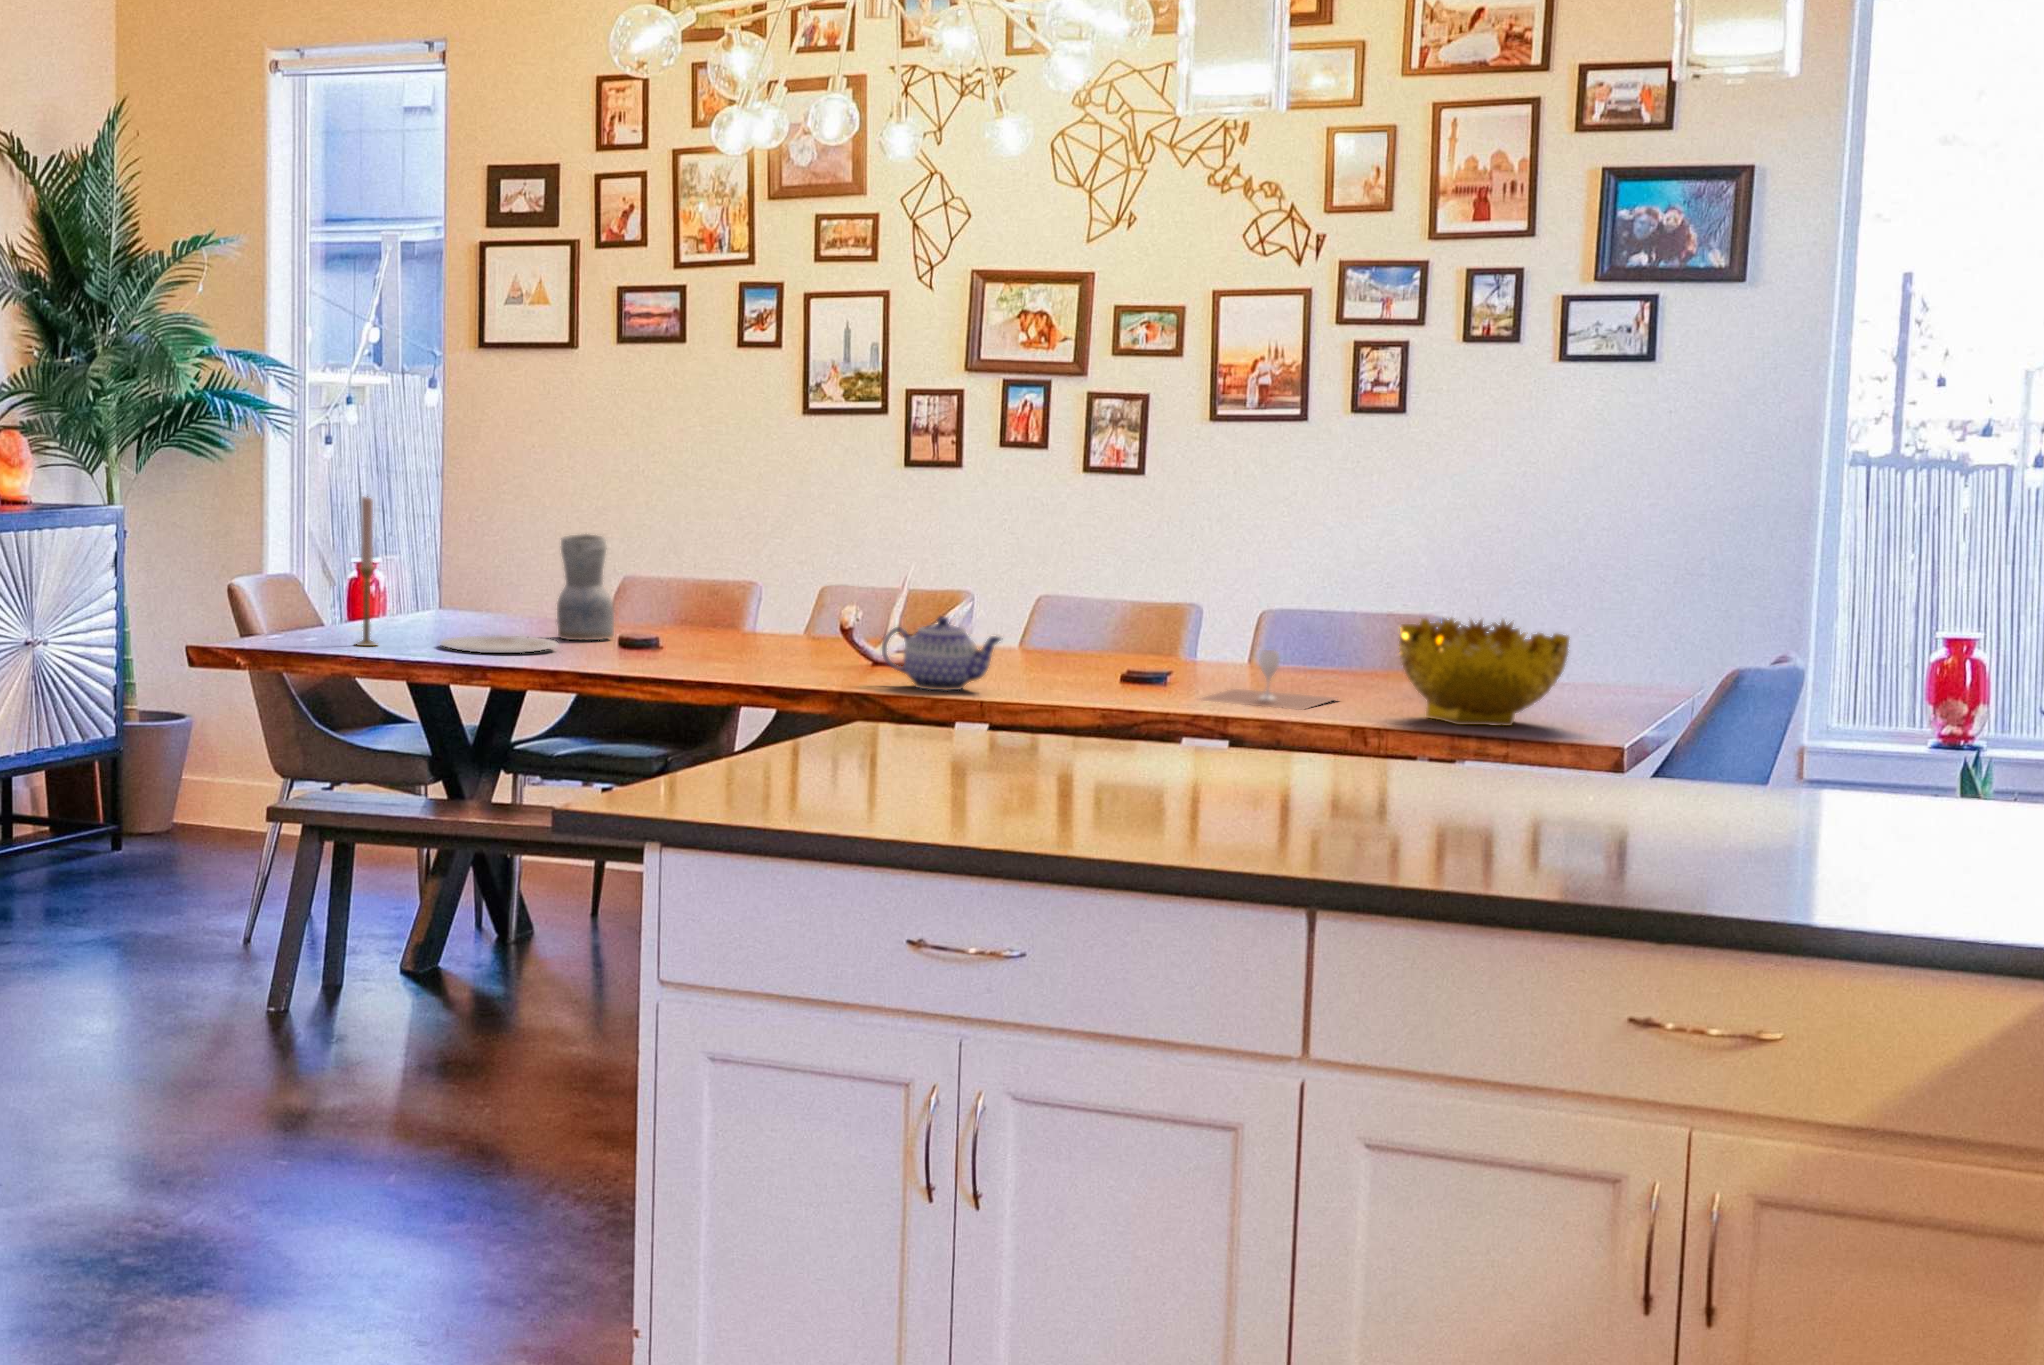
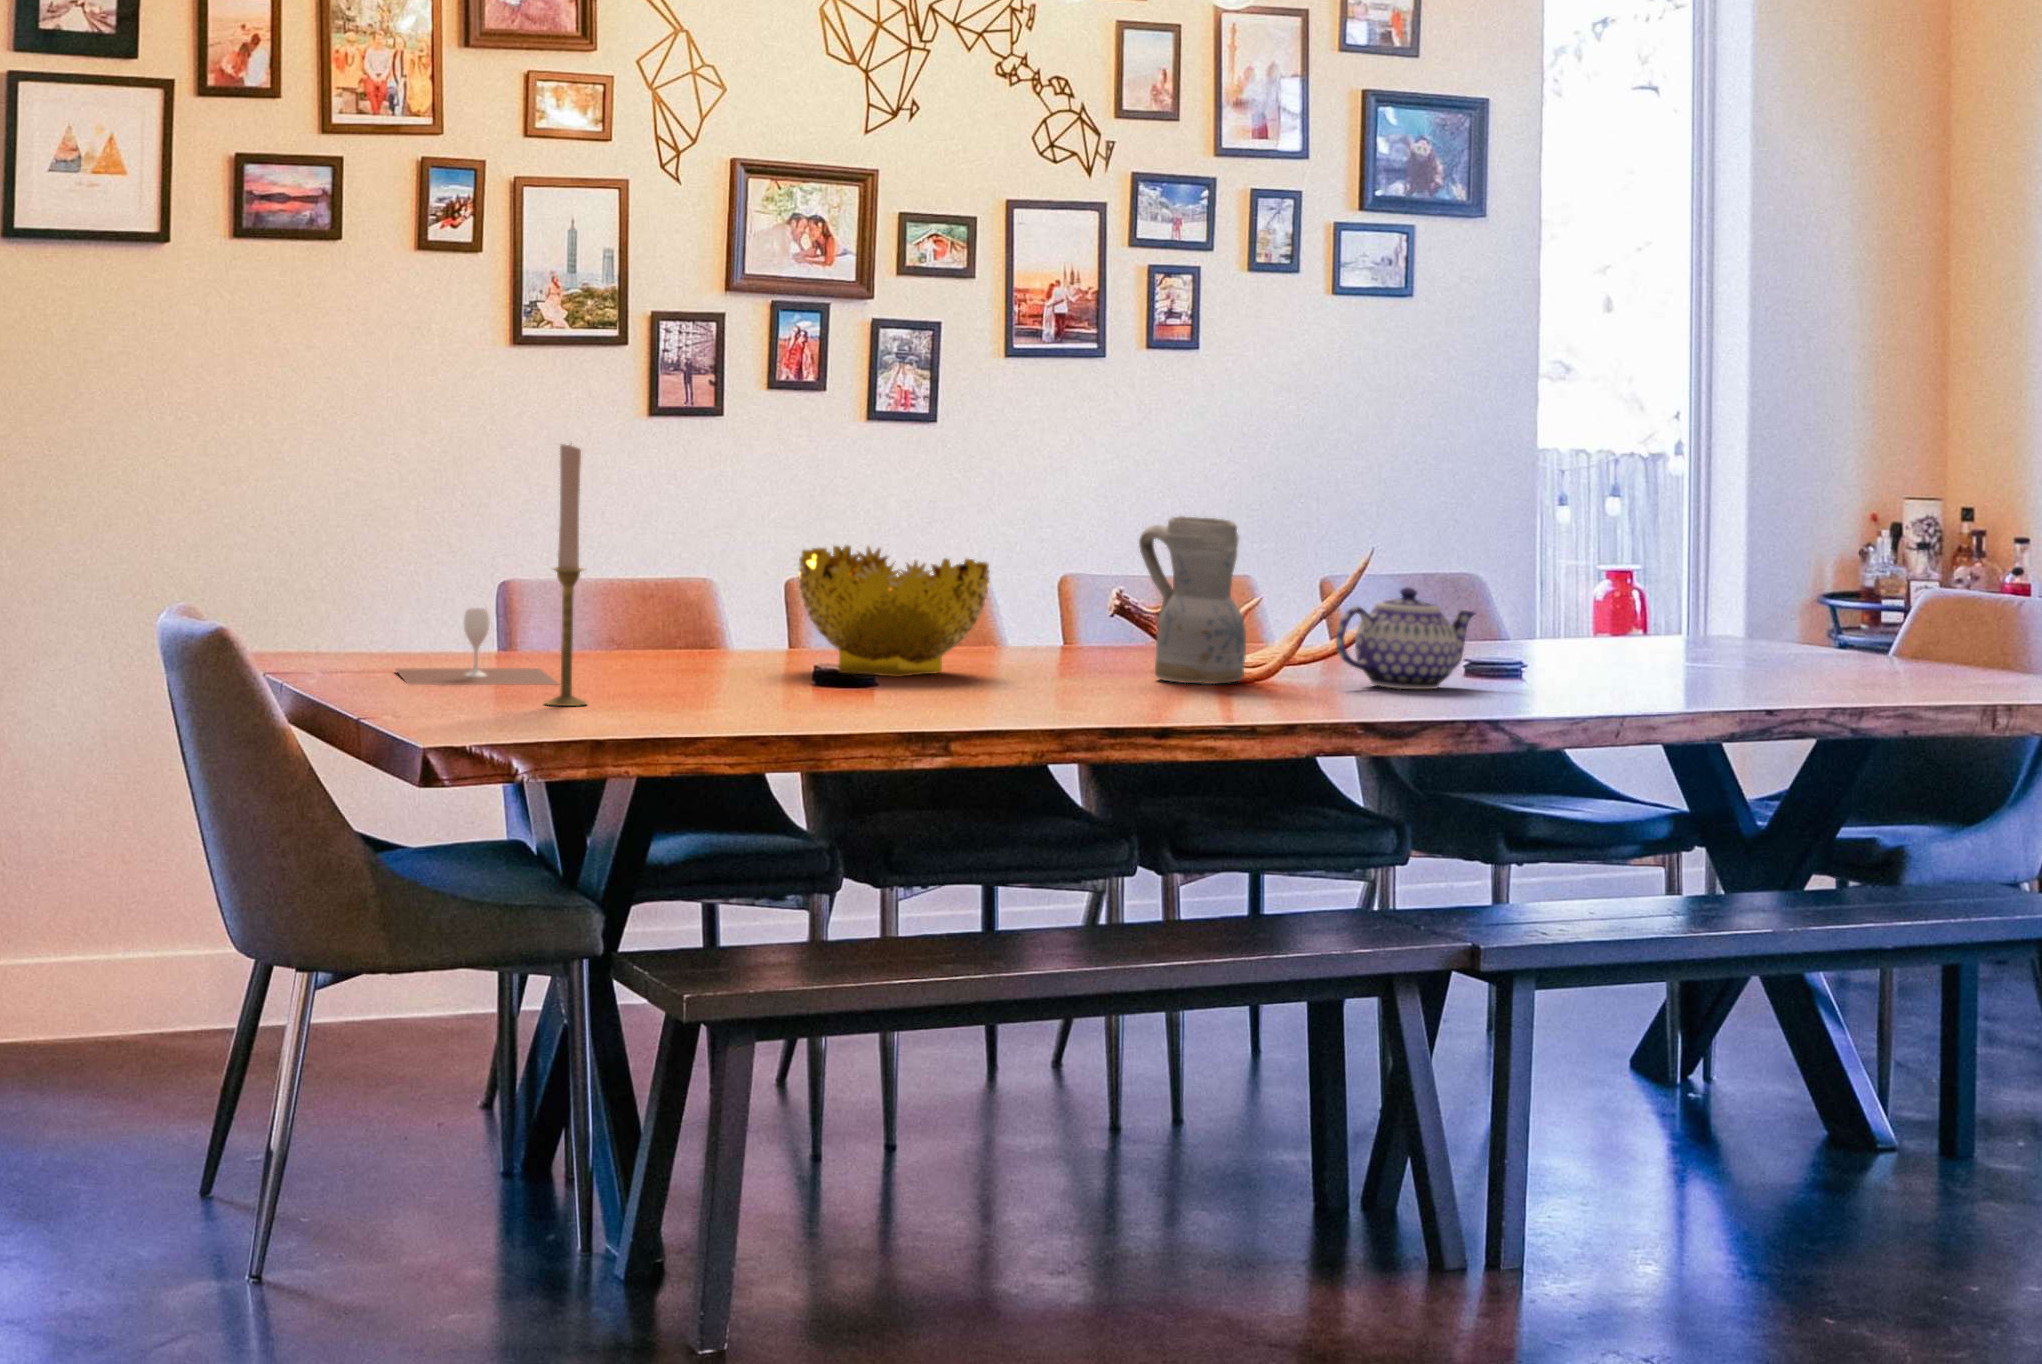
ceramic pitcher: present [557,534,614,640] -> present [1139,516,1246,684]
decorative bowl: present [1399,618,1569,726] -> present [798,546,990,677]
plate: present [440,636,558,653] -> none [626,671,822,698]
wine glass: present [1202,650,1335,710] -> present [397,608,558,685]

